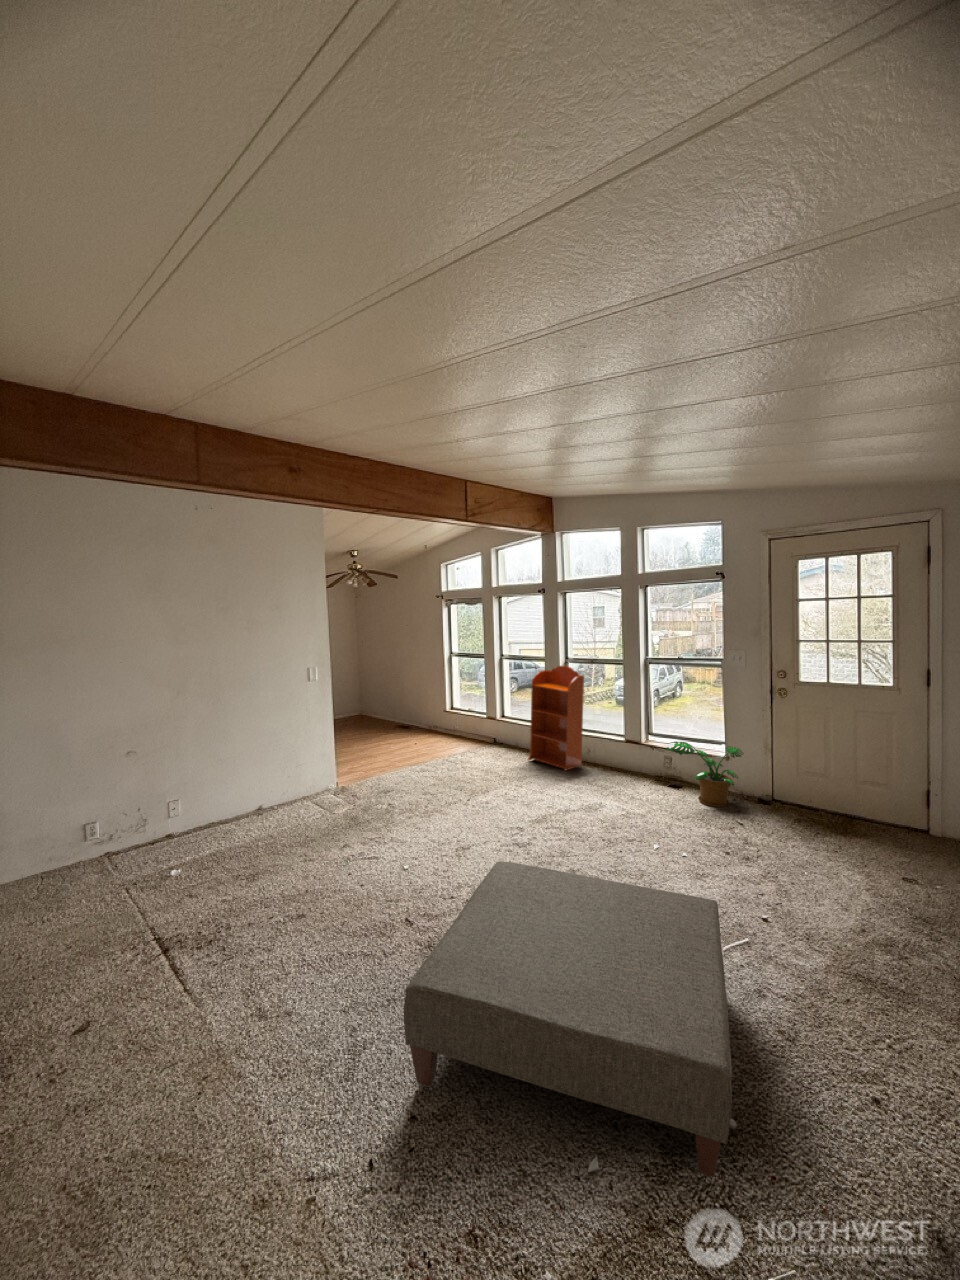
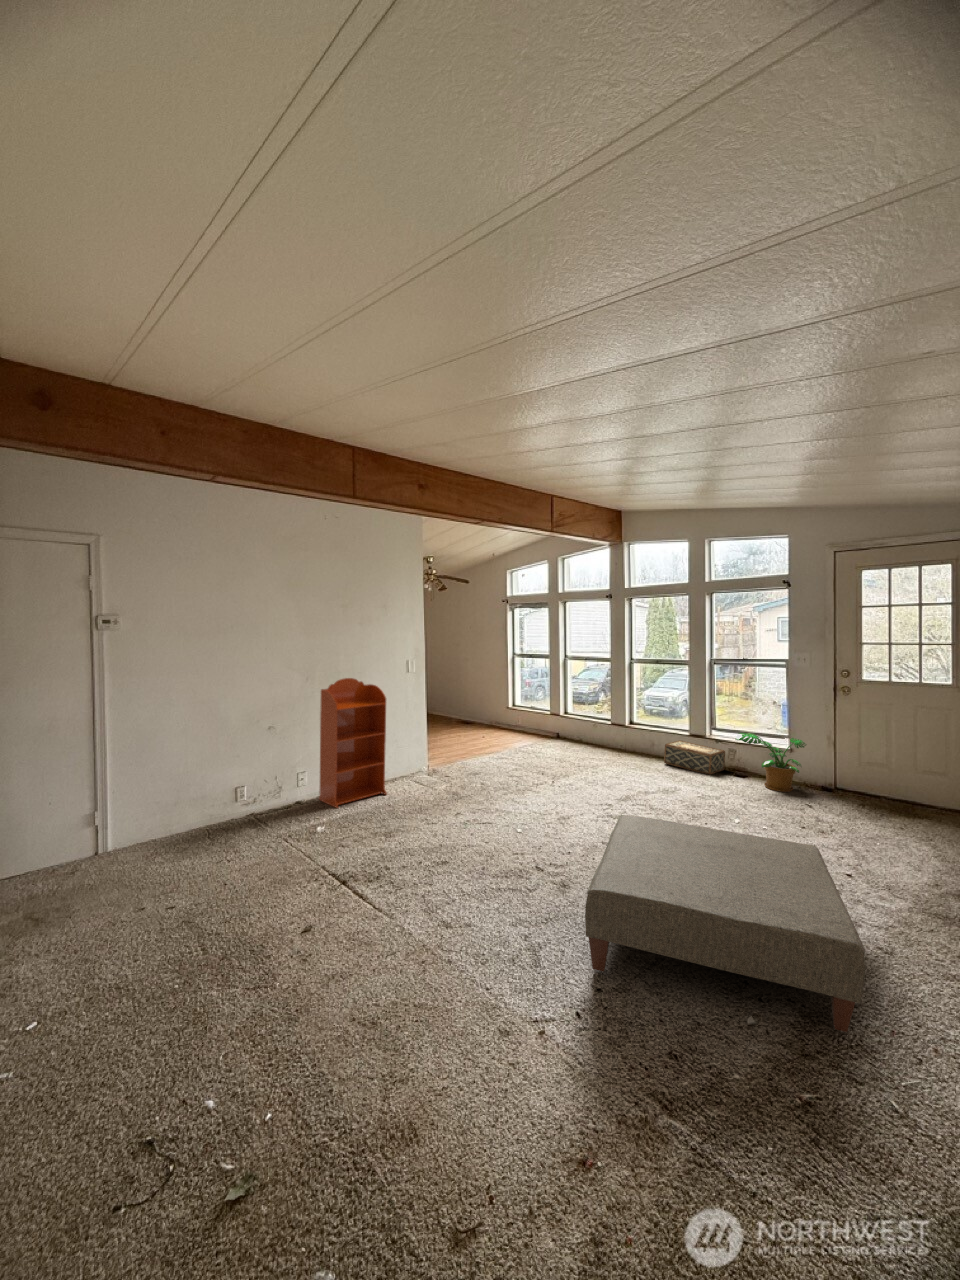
bookcase: present [528,666,584,771] -> present [319,678,387,808]
woven basket: none [597,747,661,787] -> present [664,740,725,774]

